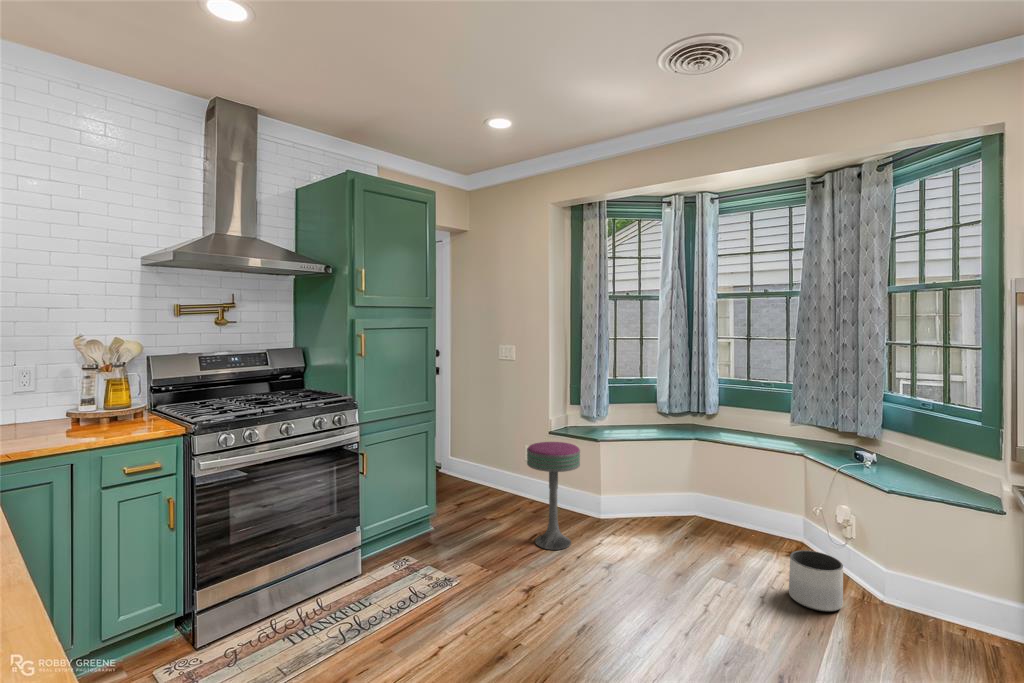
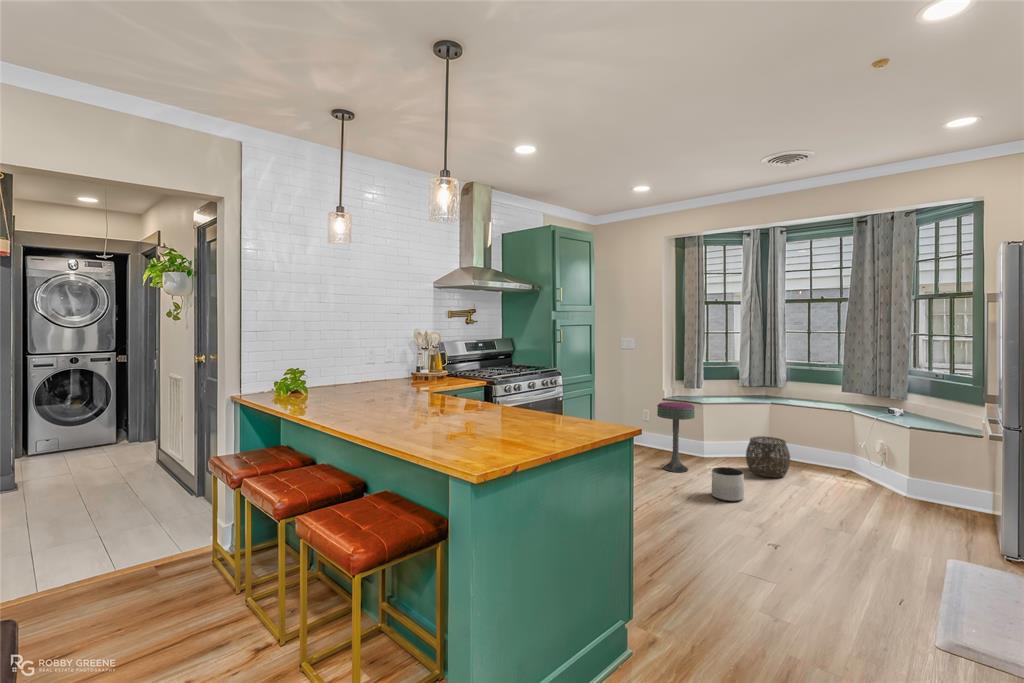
woven basket: none [653,493,716,560] -> present [746,436,790,478]
planter: present [789,550,843,612] -> present [712,467,744,502]

